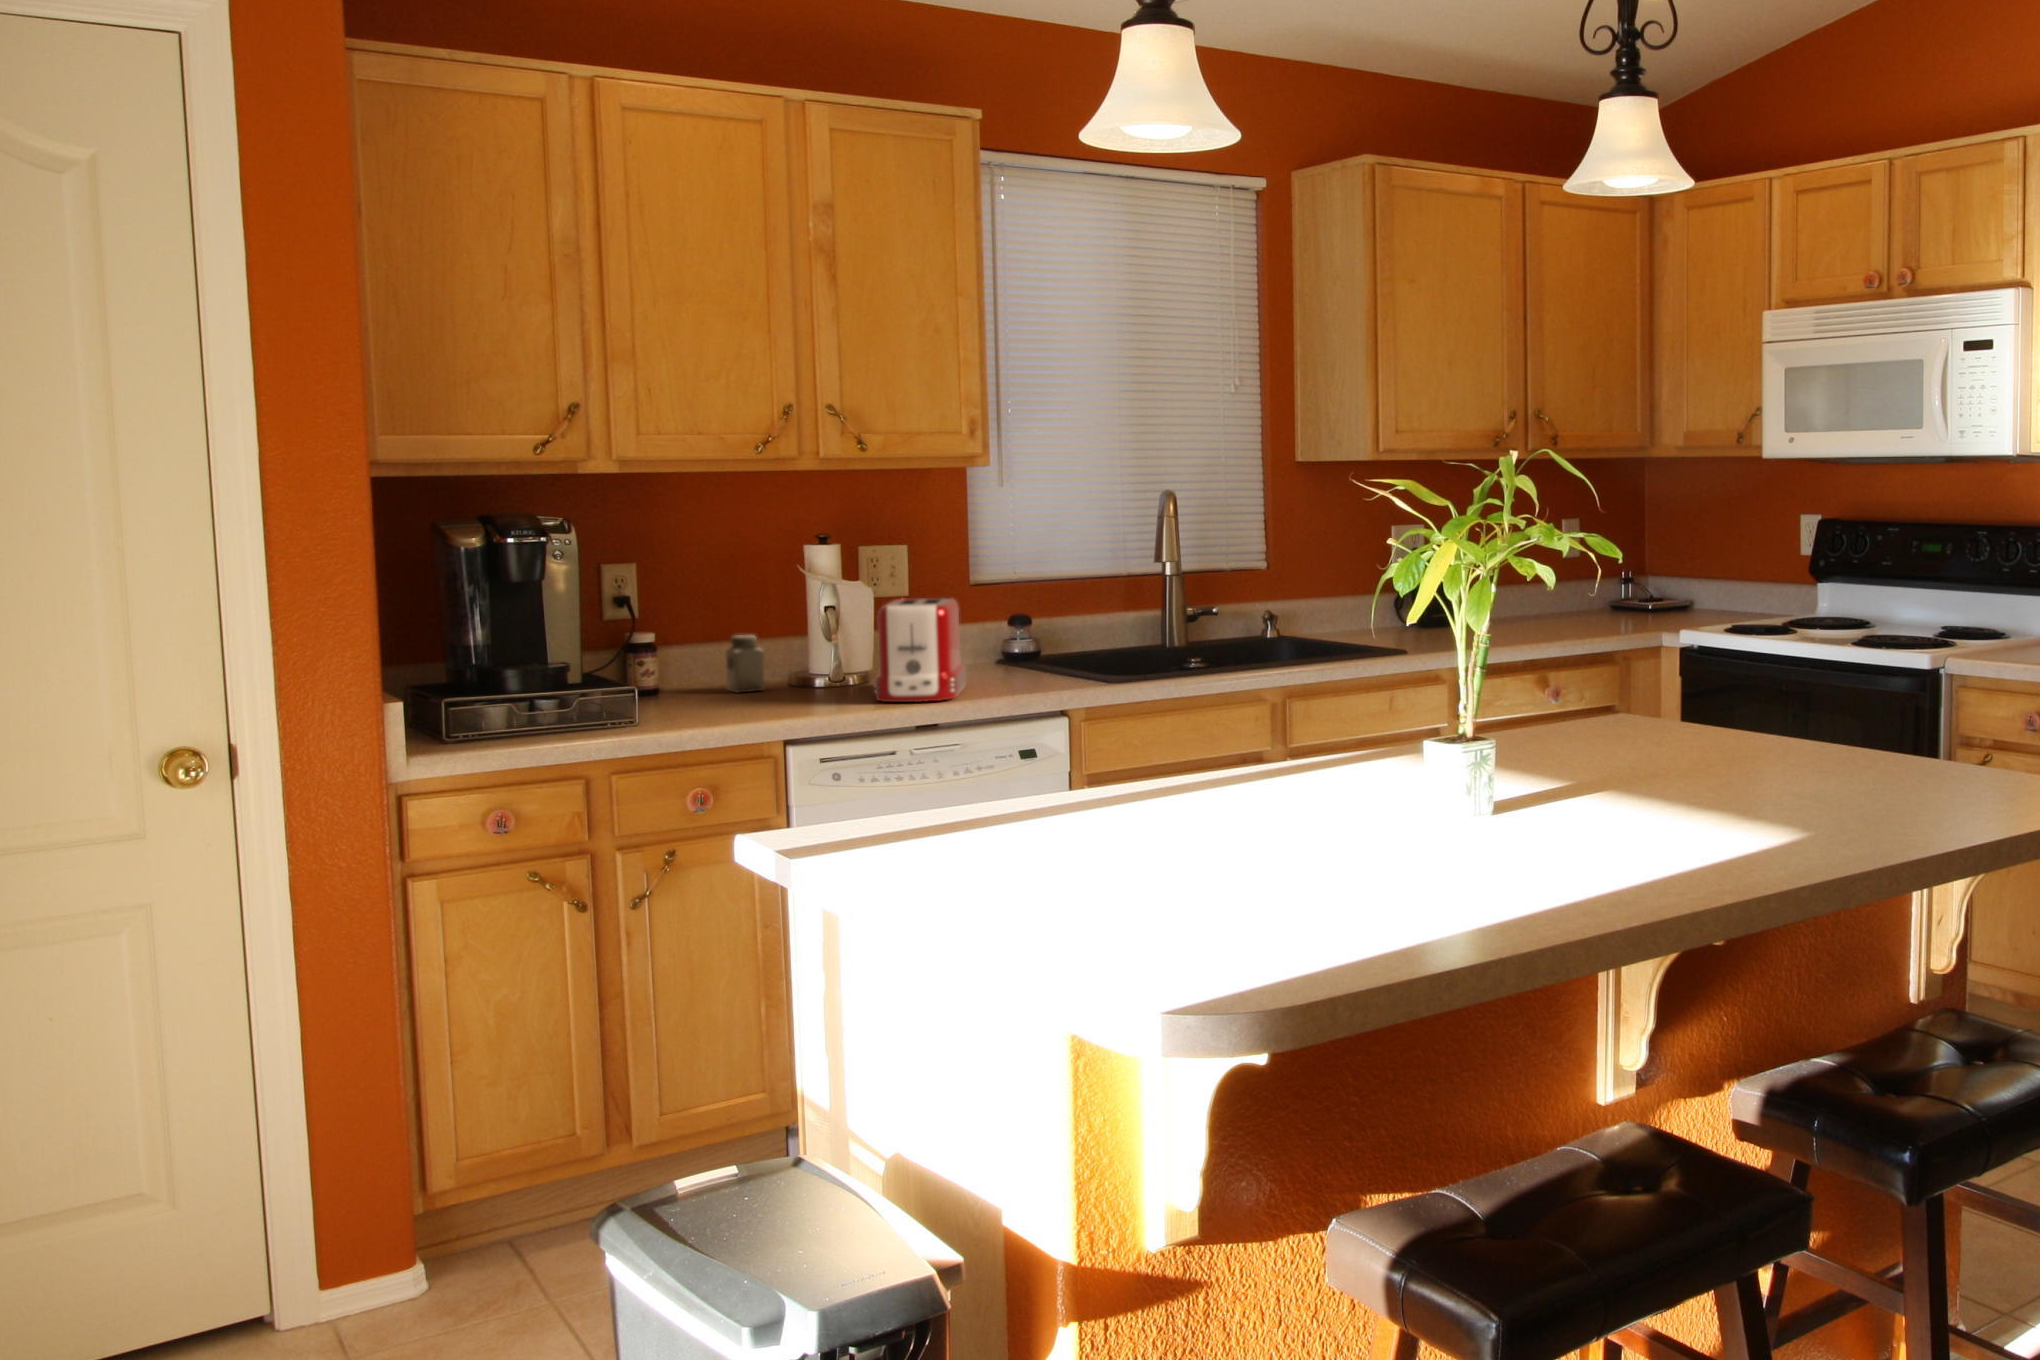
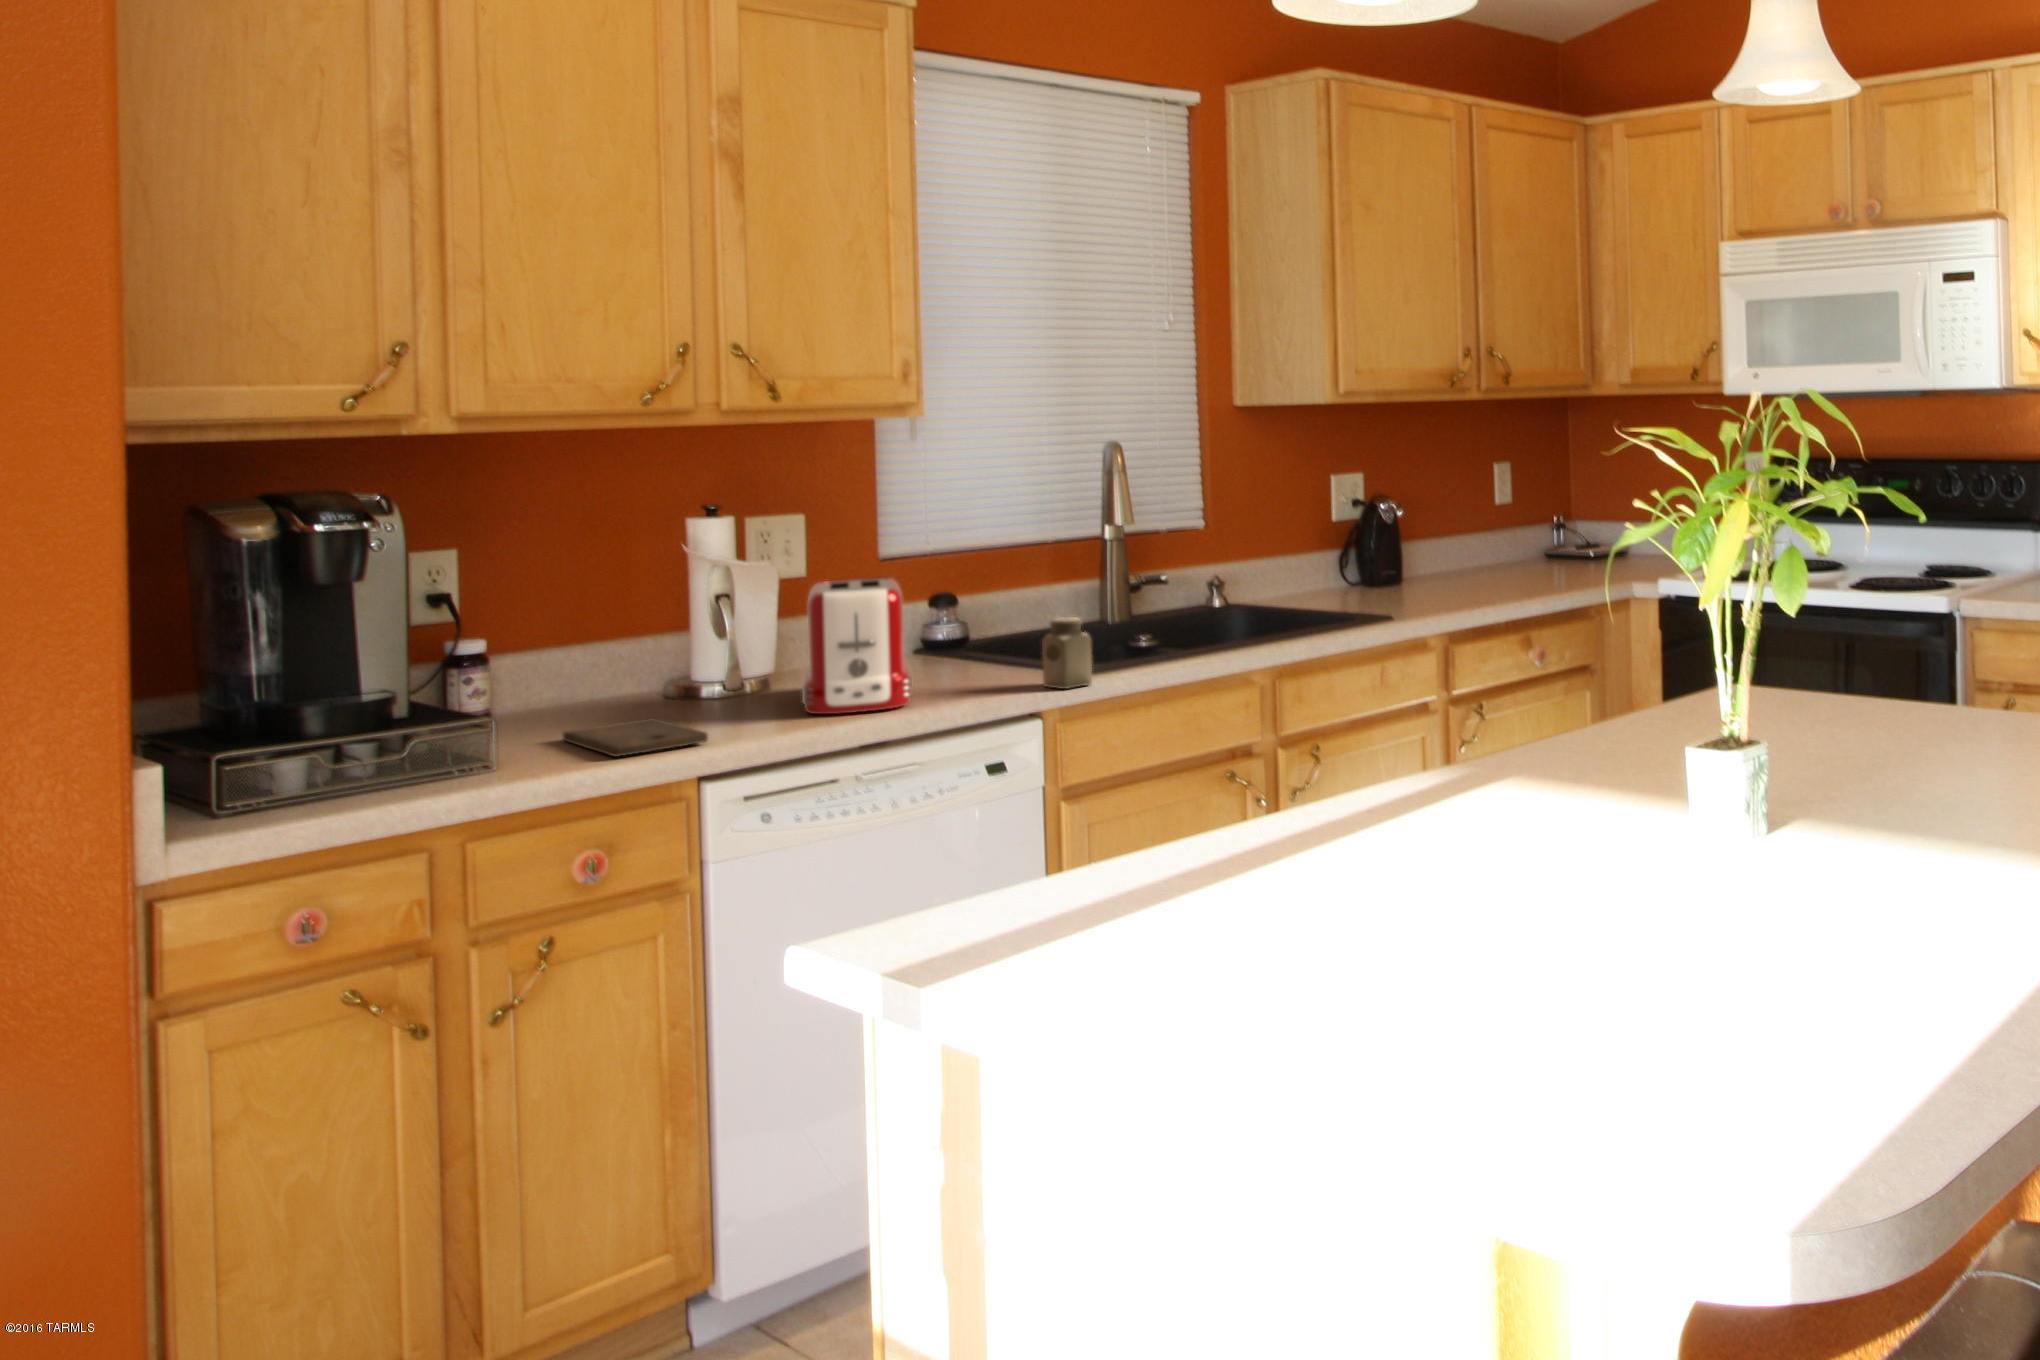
salt shaker: present [726,635,765,693] -> present [1042,617,1092,689]
cutting board: none [696,697,792,721] -> present [563,718,708,757]

